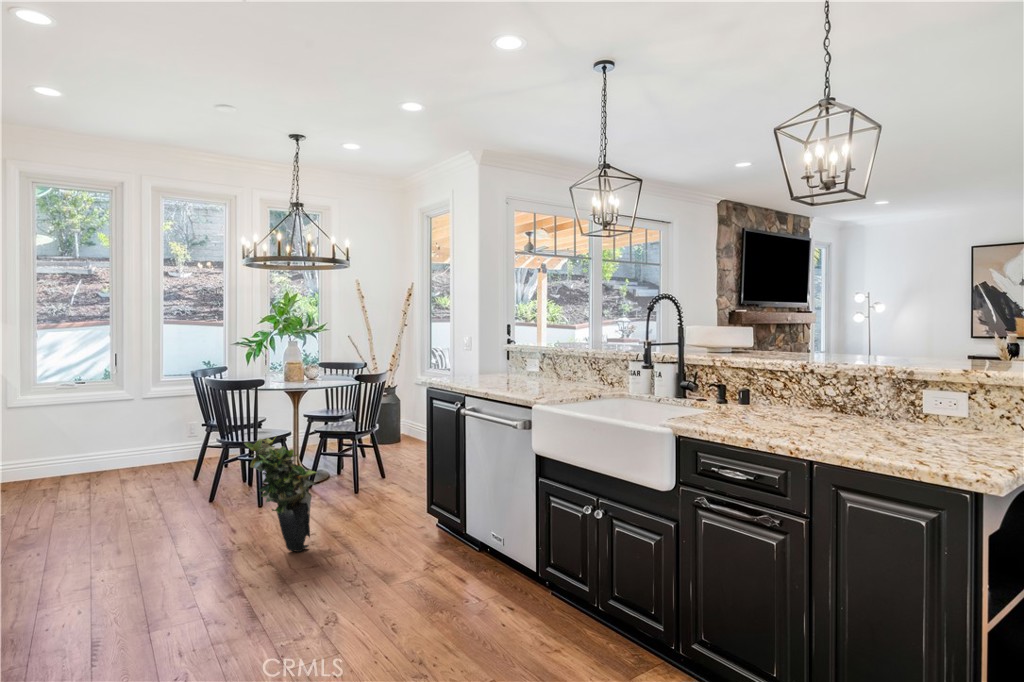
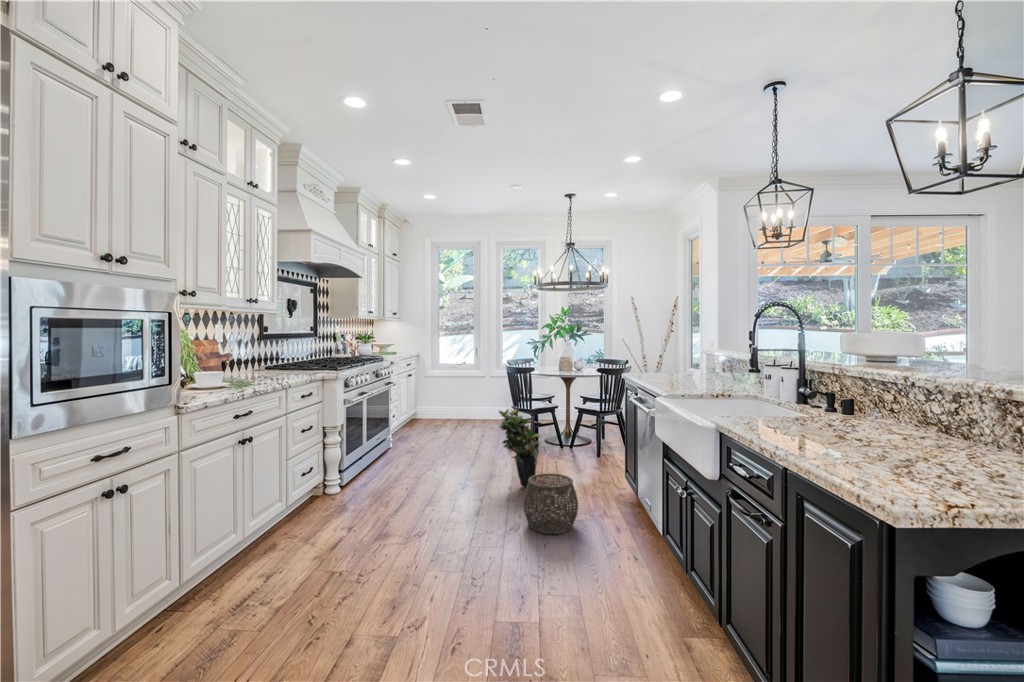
woven basket: none [337,520,418,610] -> present [523,473,578,535]

